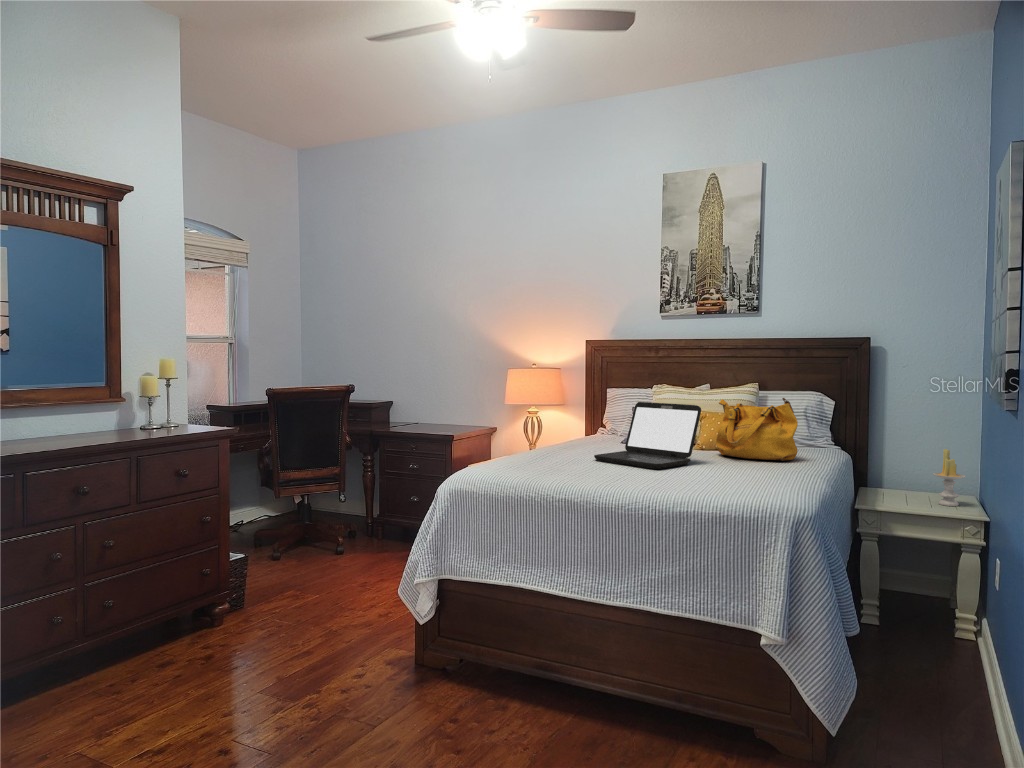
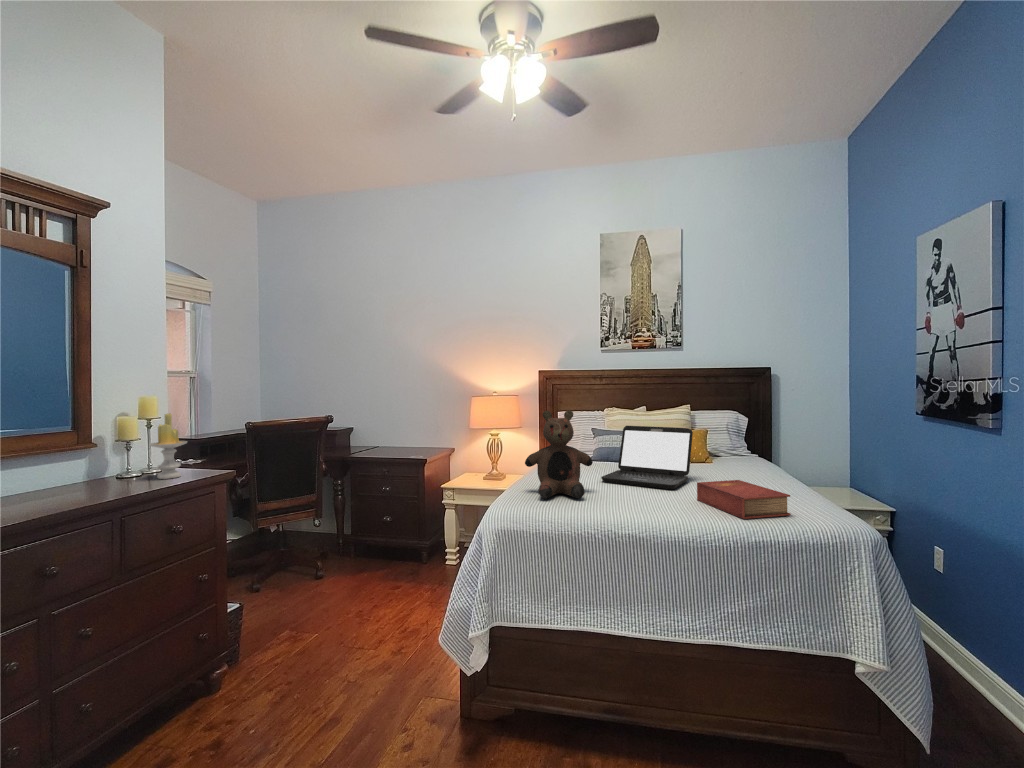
teddy bear: none [501,380,570,470] -> present [525,410,593,499]
handbag: present [716,398,798,461] -> none [687,418,760,472]
candle: present [933,449,966,506] -> present [149,413,187,479]
book: none [667,459,739,493] -> present [697,480,791,519]

